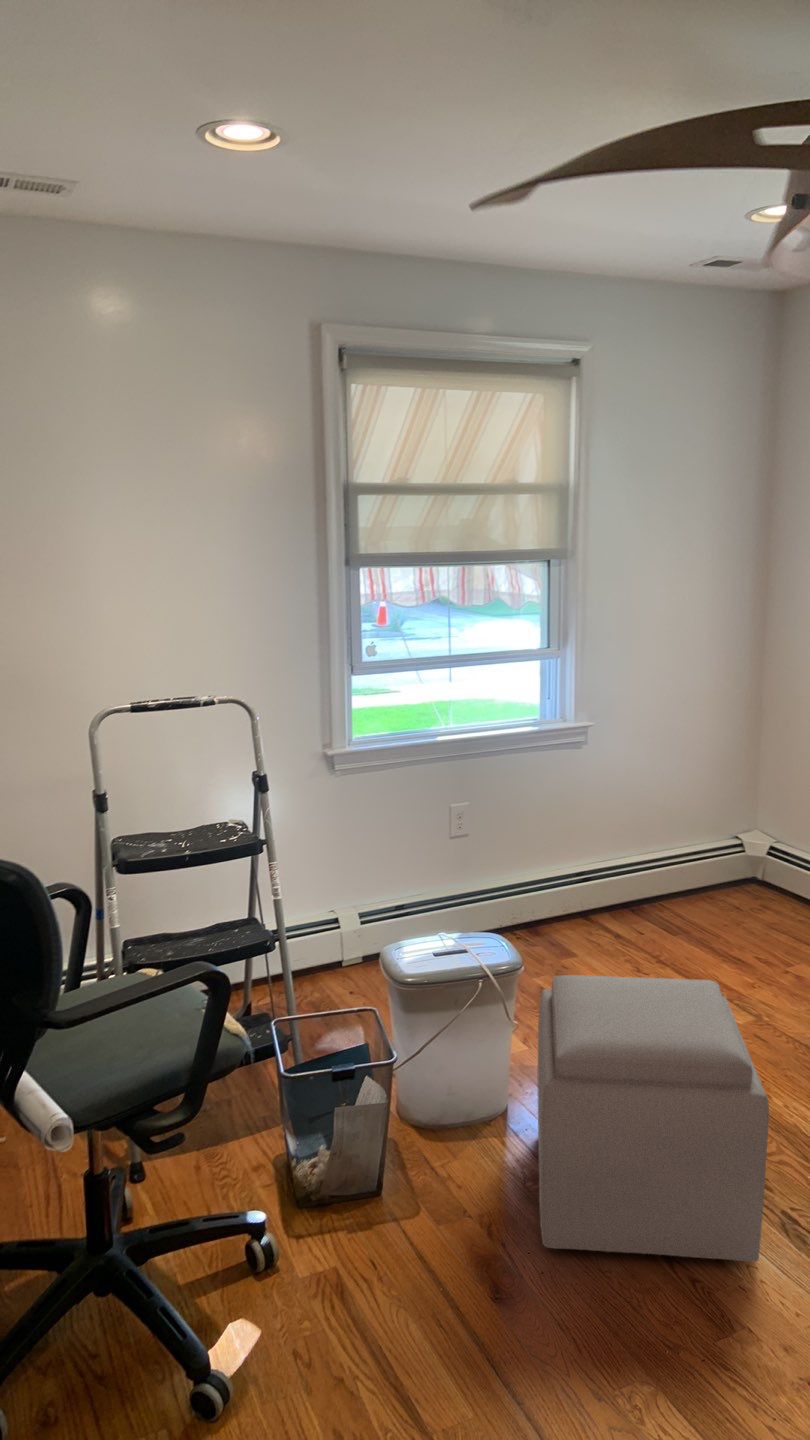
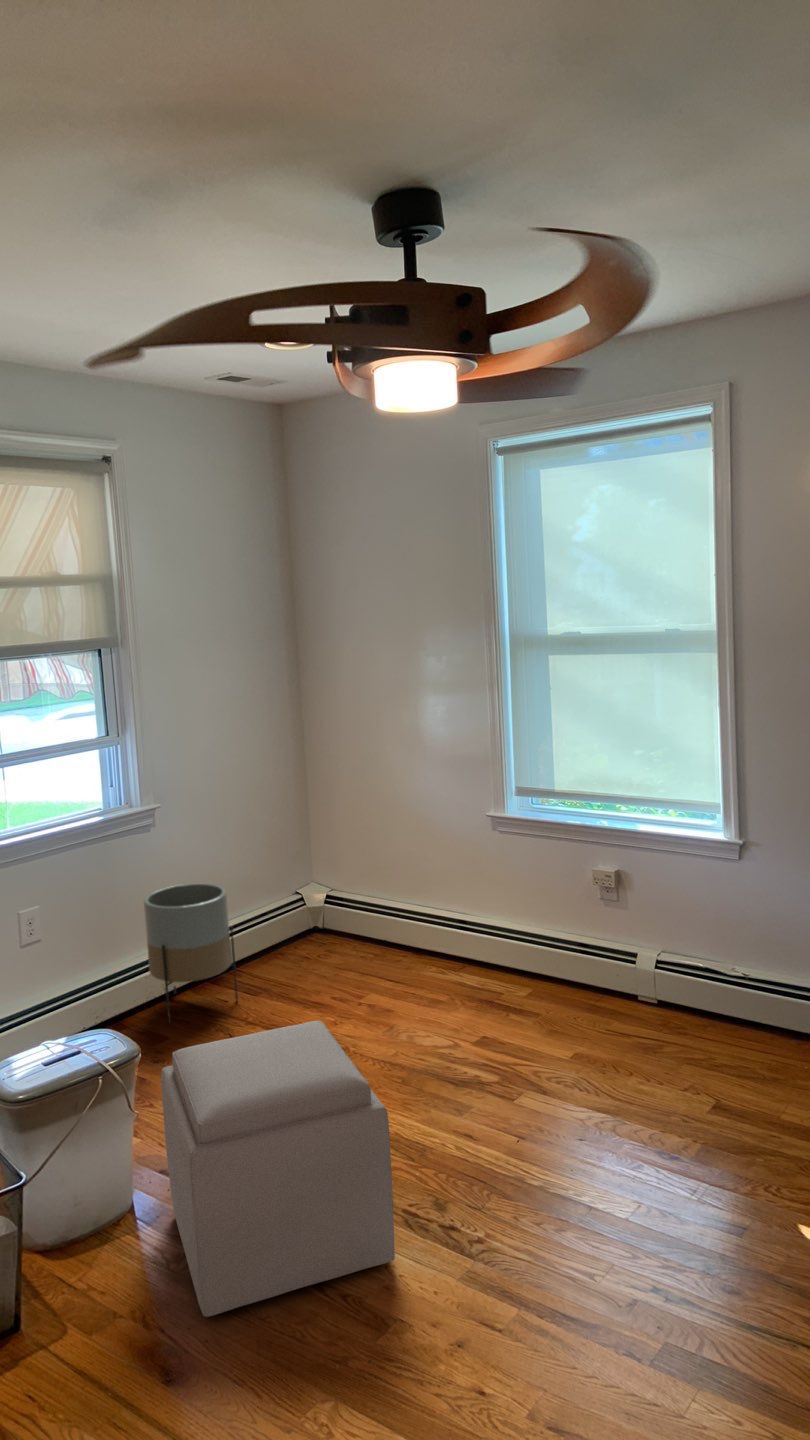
planter: none [568,808,656,944] -> present [144,883,238,1023]

